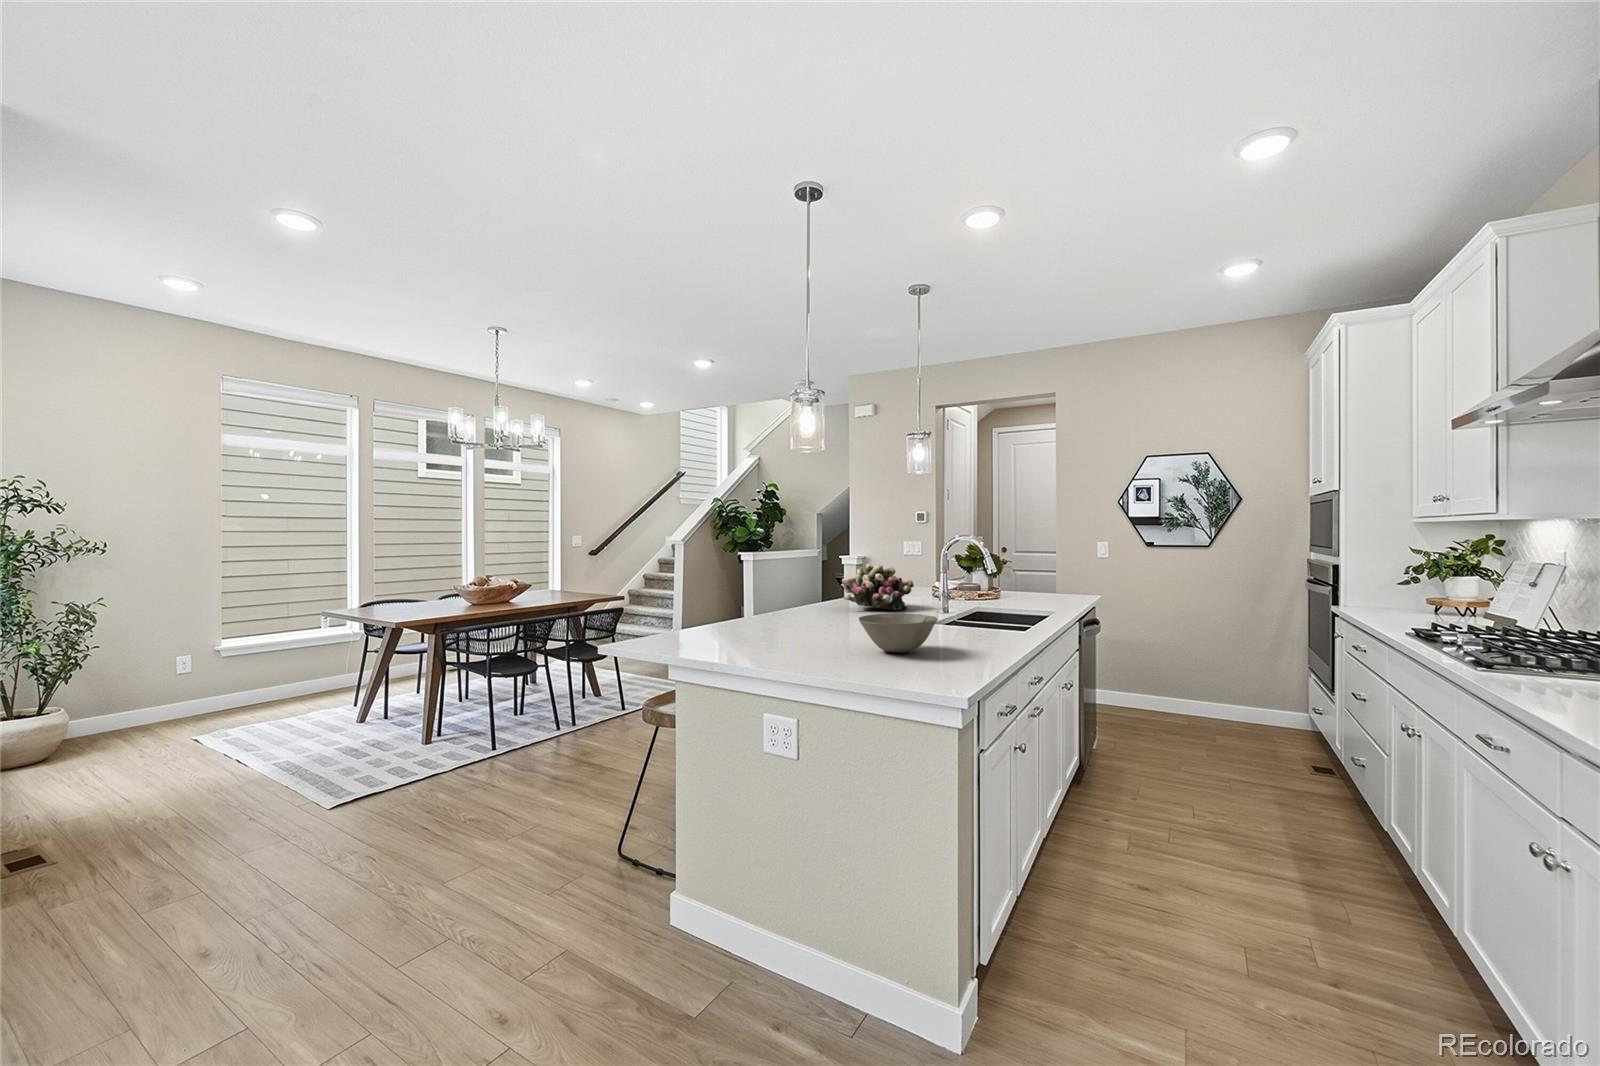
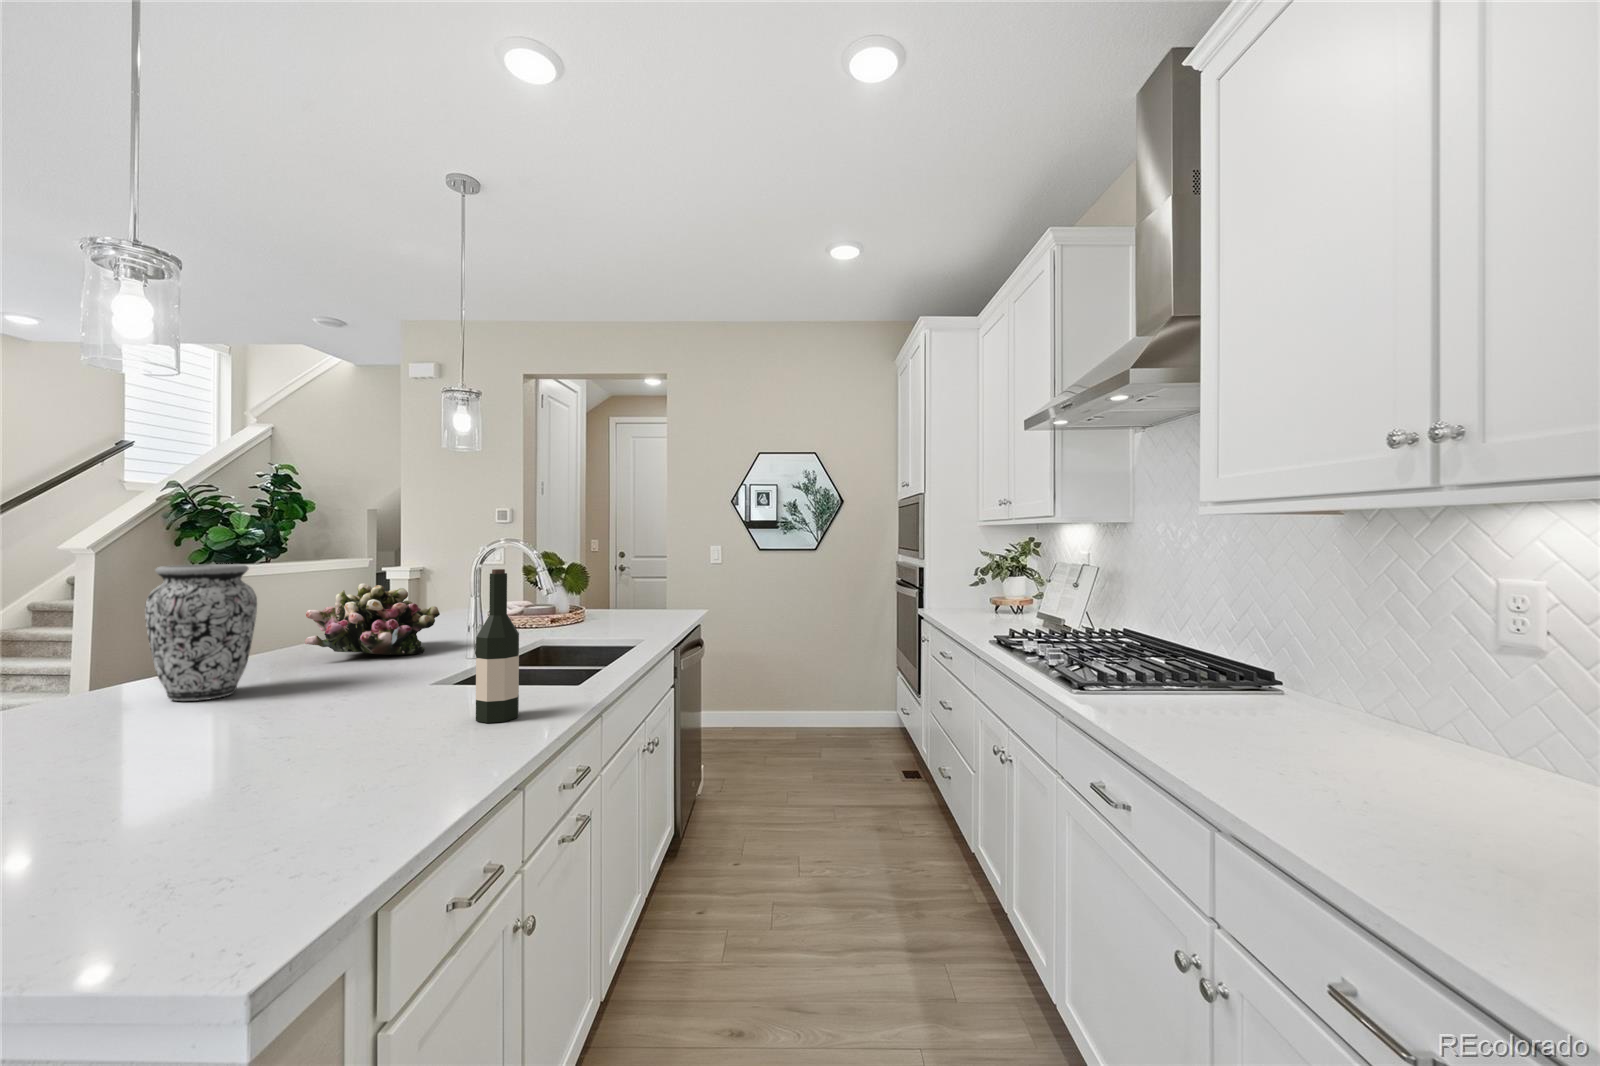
vase: none [787,549,834,624] -> present [145,564,257,701]
wine bottle: none [968,554,993,647] -> present [476,569,519,723]
bowl: present [859,613,938,653] -> none [221,679,403,763]

